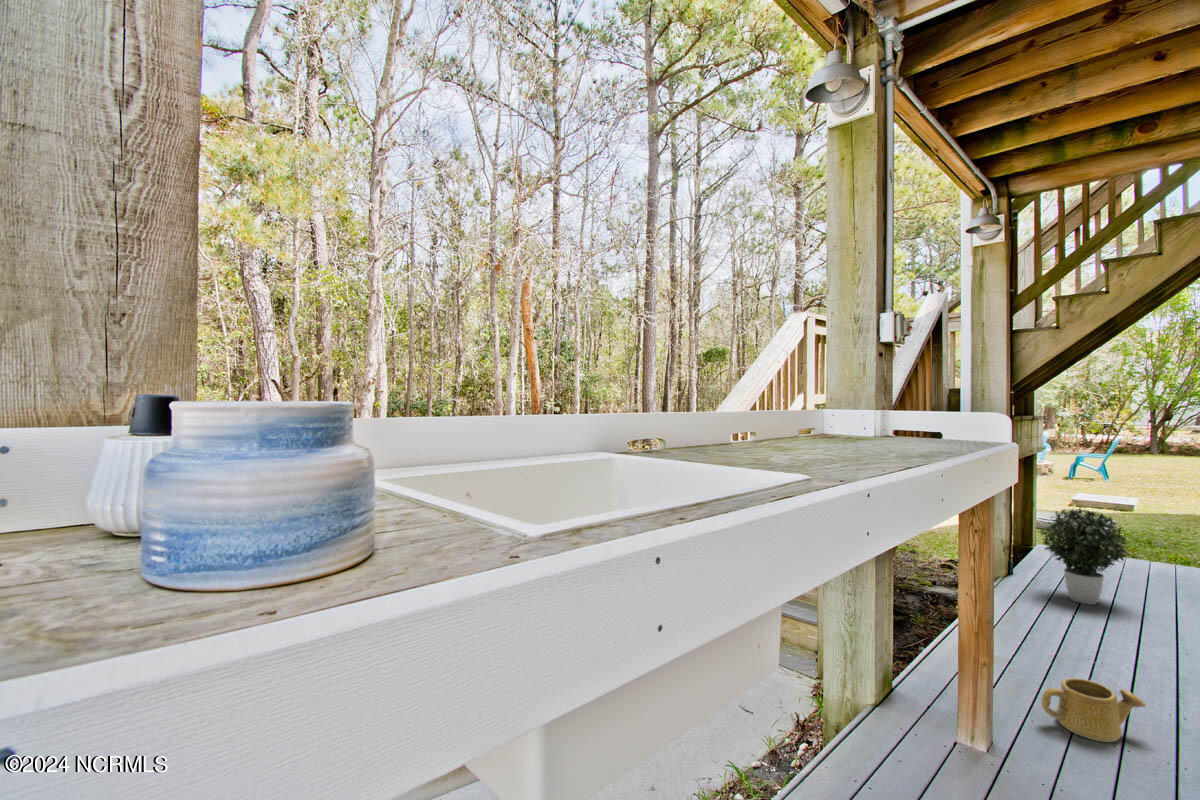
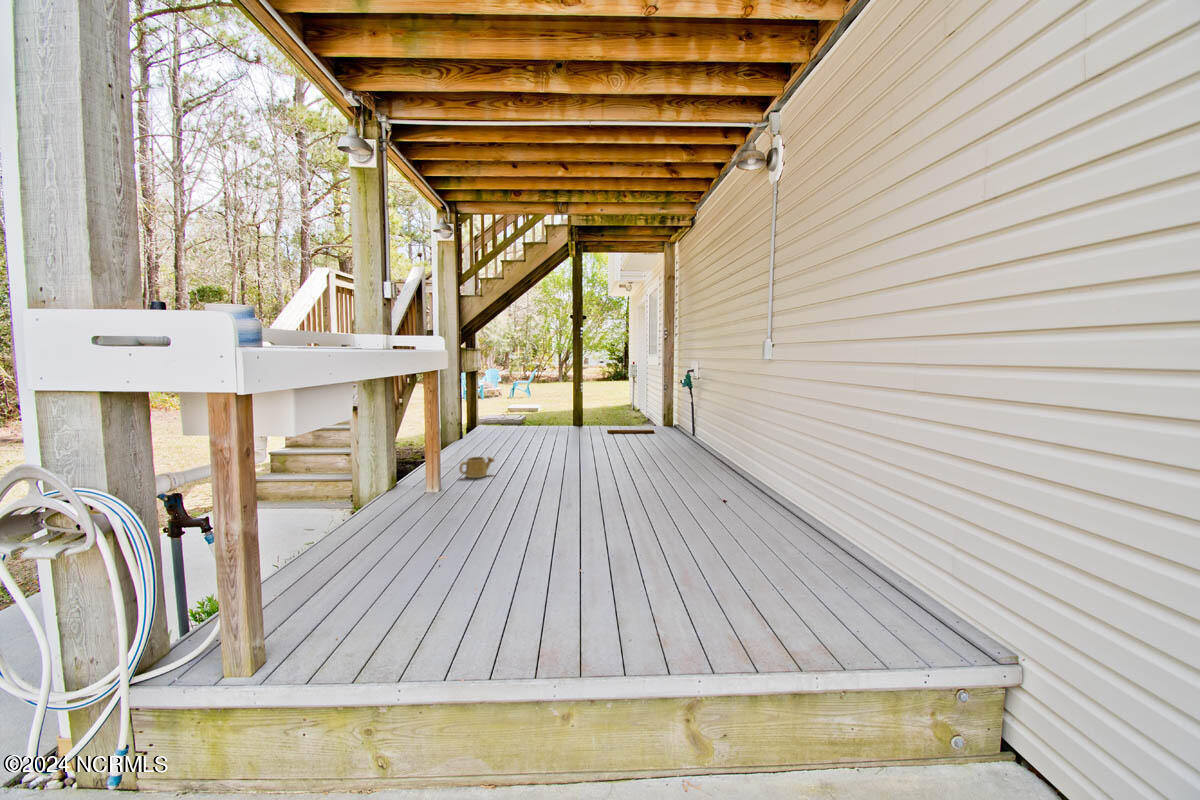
potted plant: present [1040,508,1128,605] -> none [471,395,507,444]

